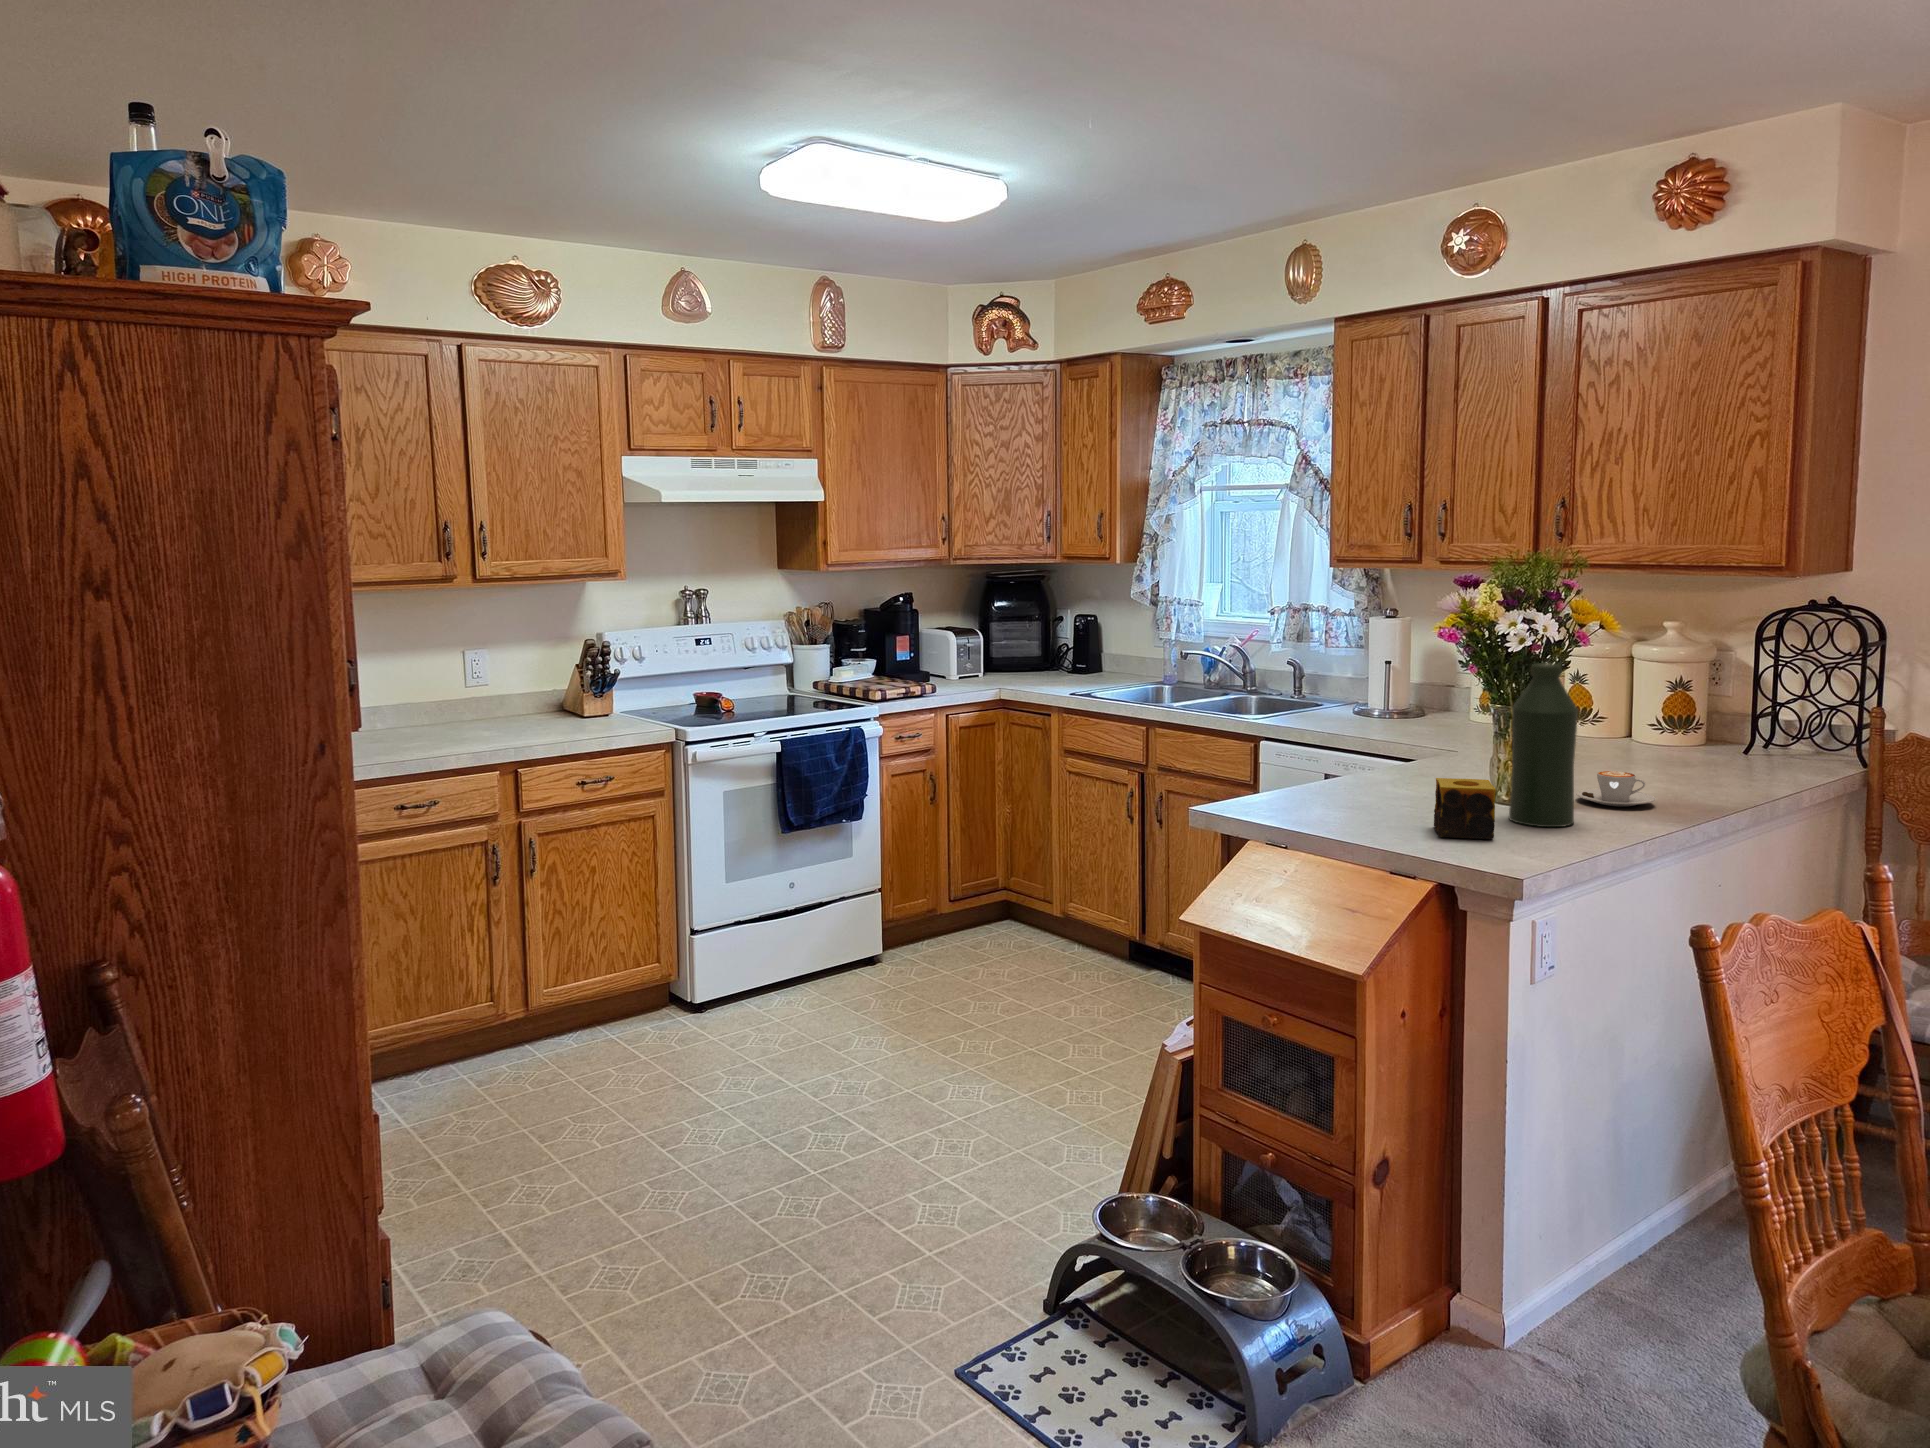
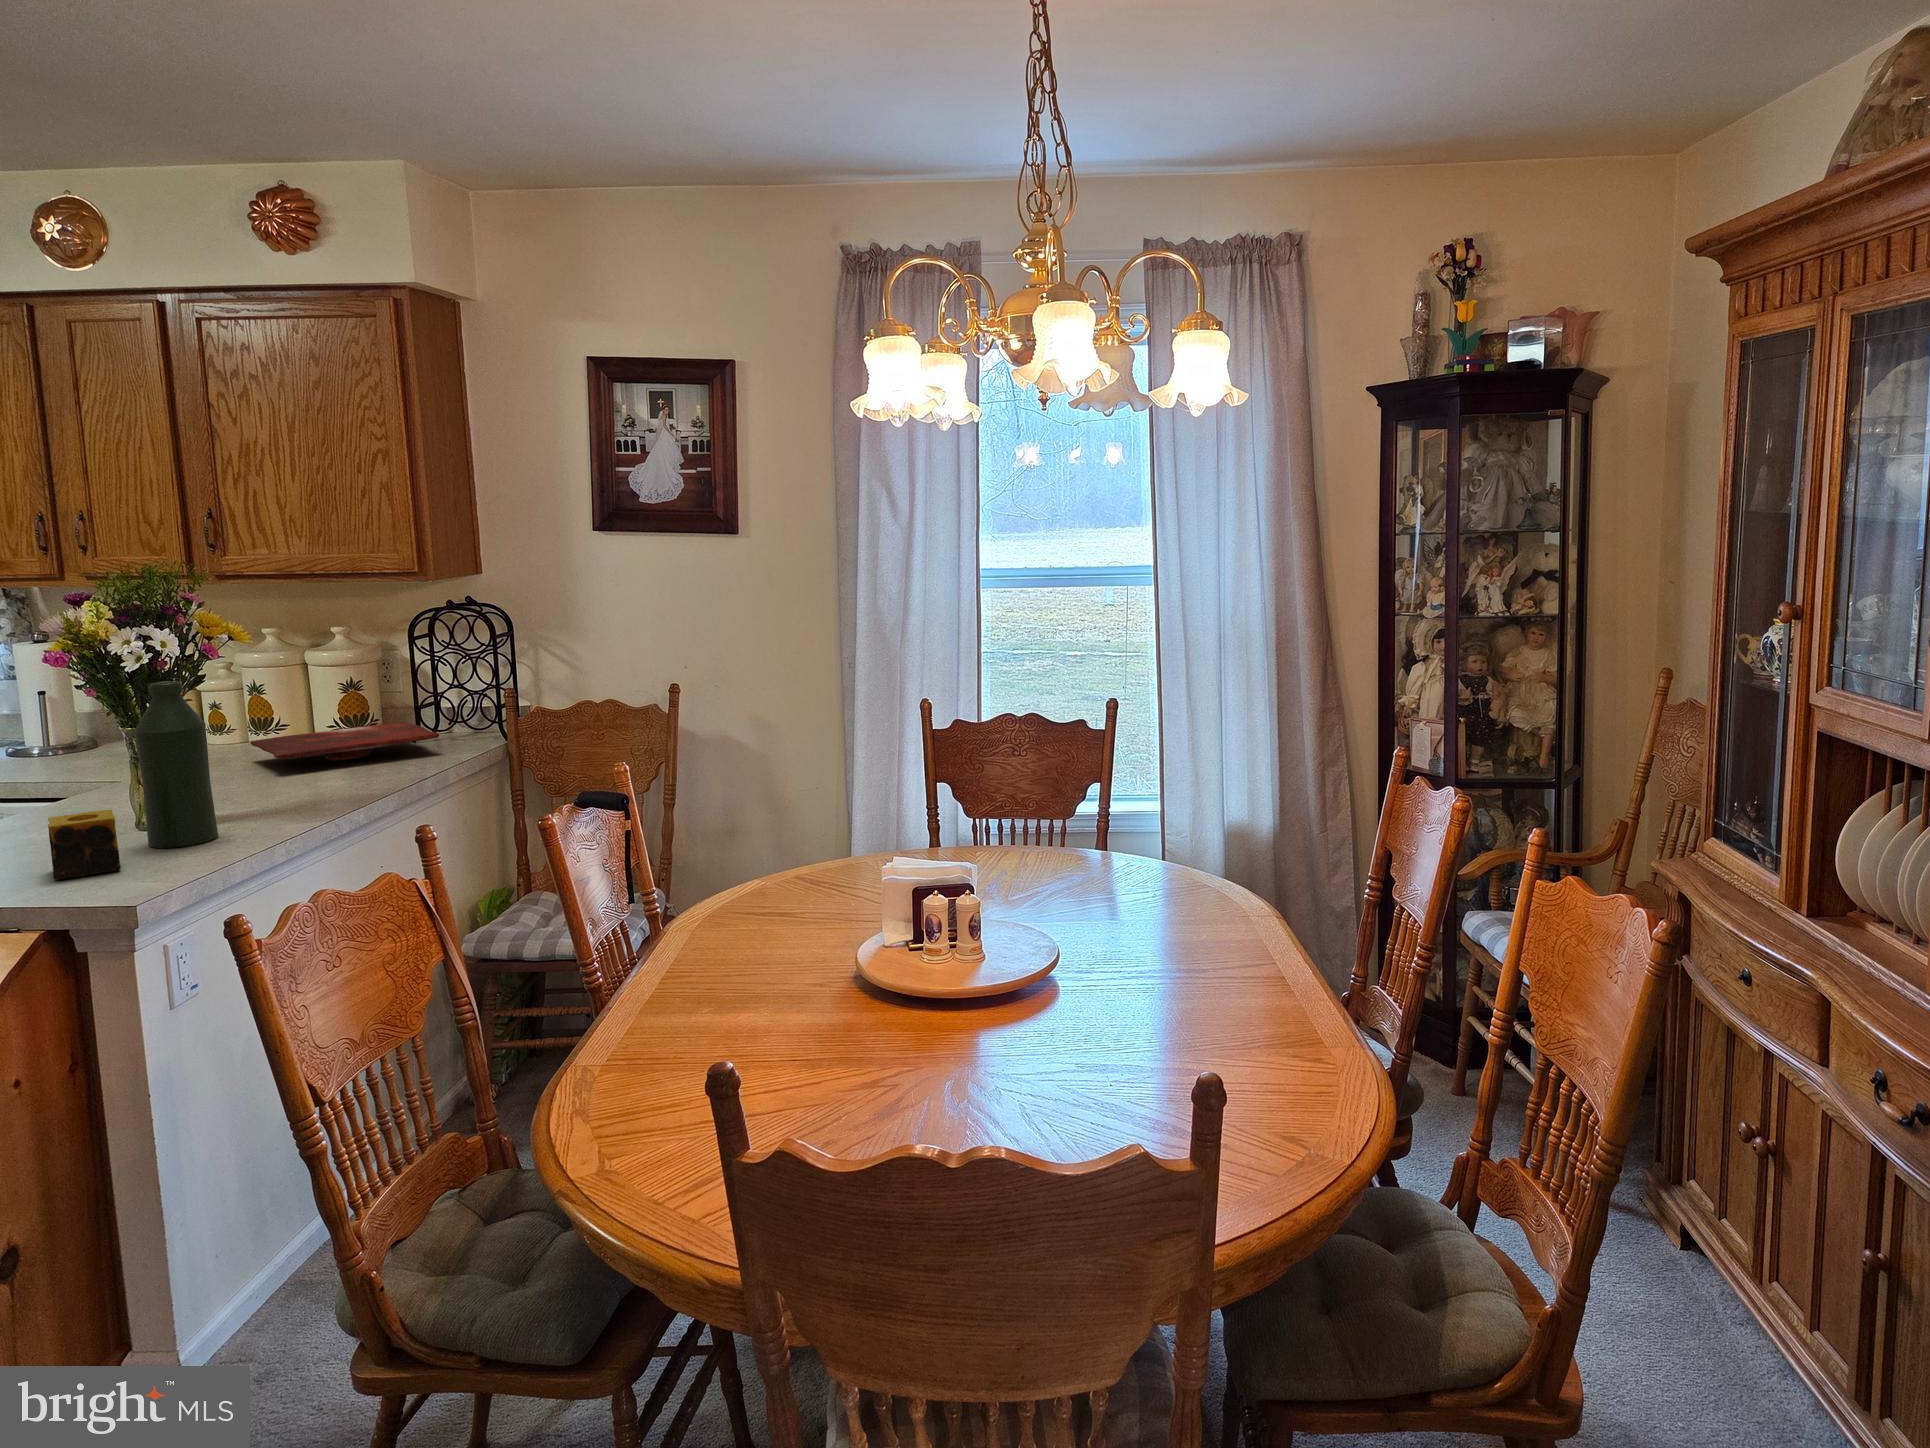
cutting board: none [1575,729,1789,763] -> present [250,722,439,761]
coffee cup: present [1576,771,1655,806] -> none [230,777,308,812]

